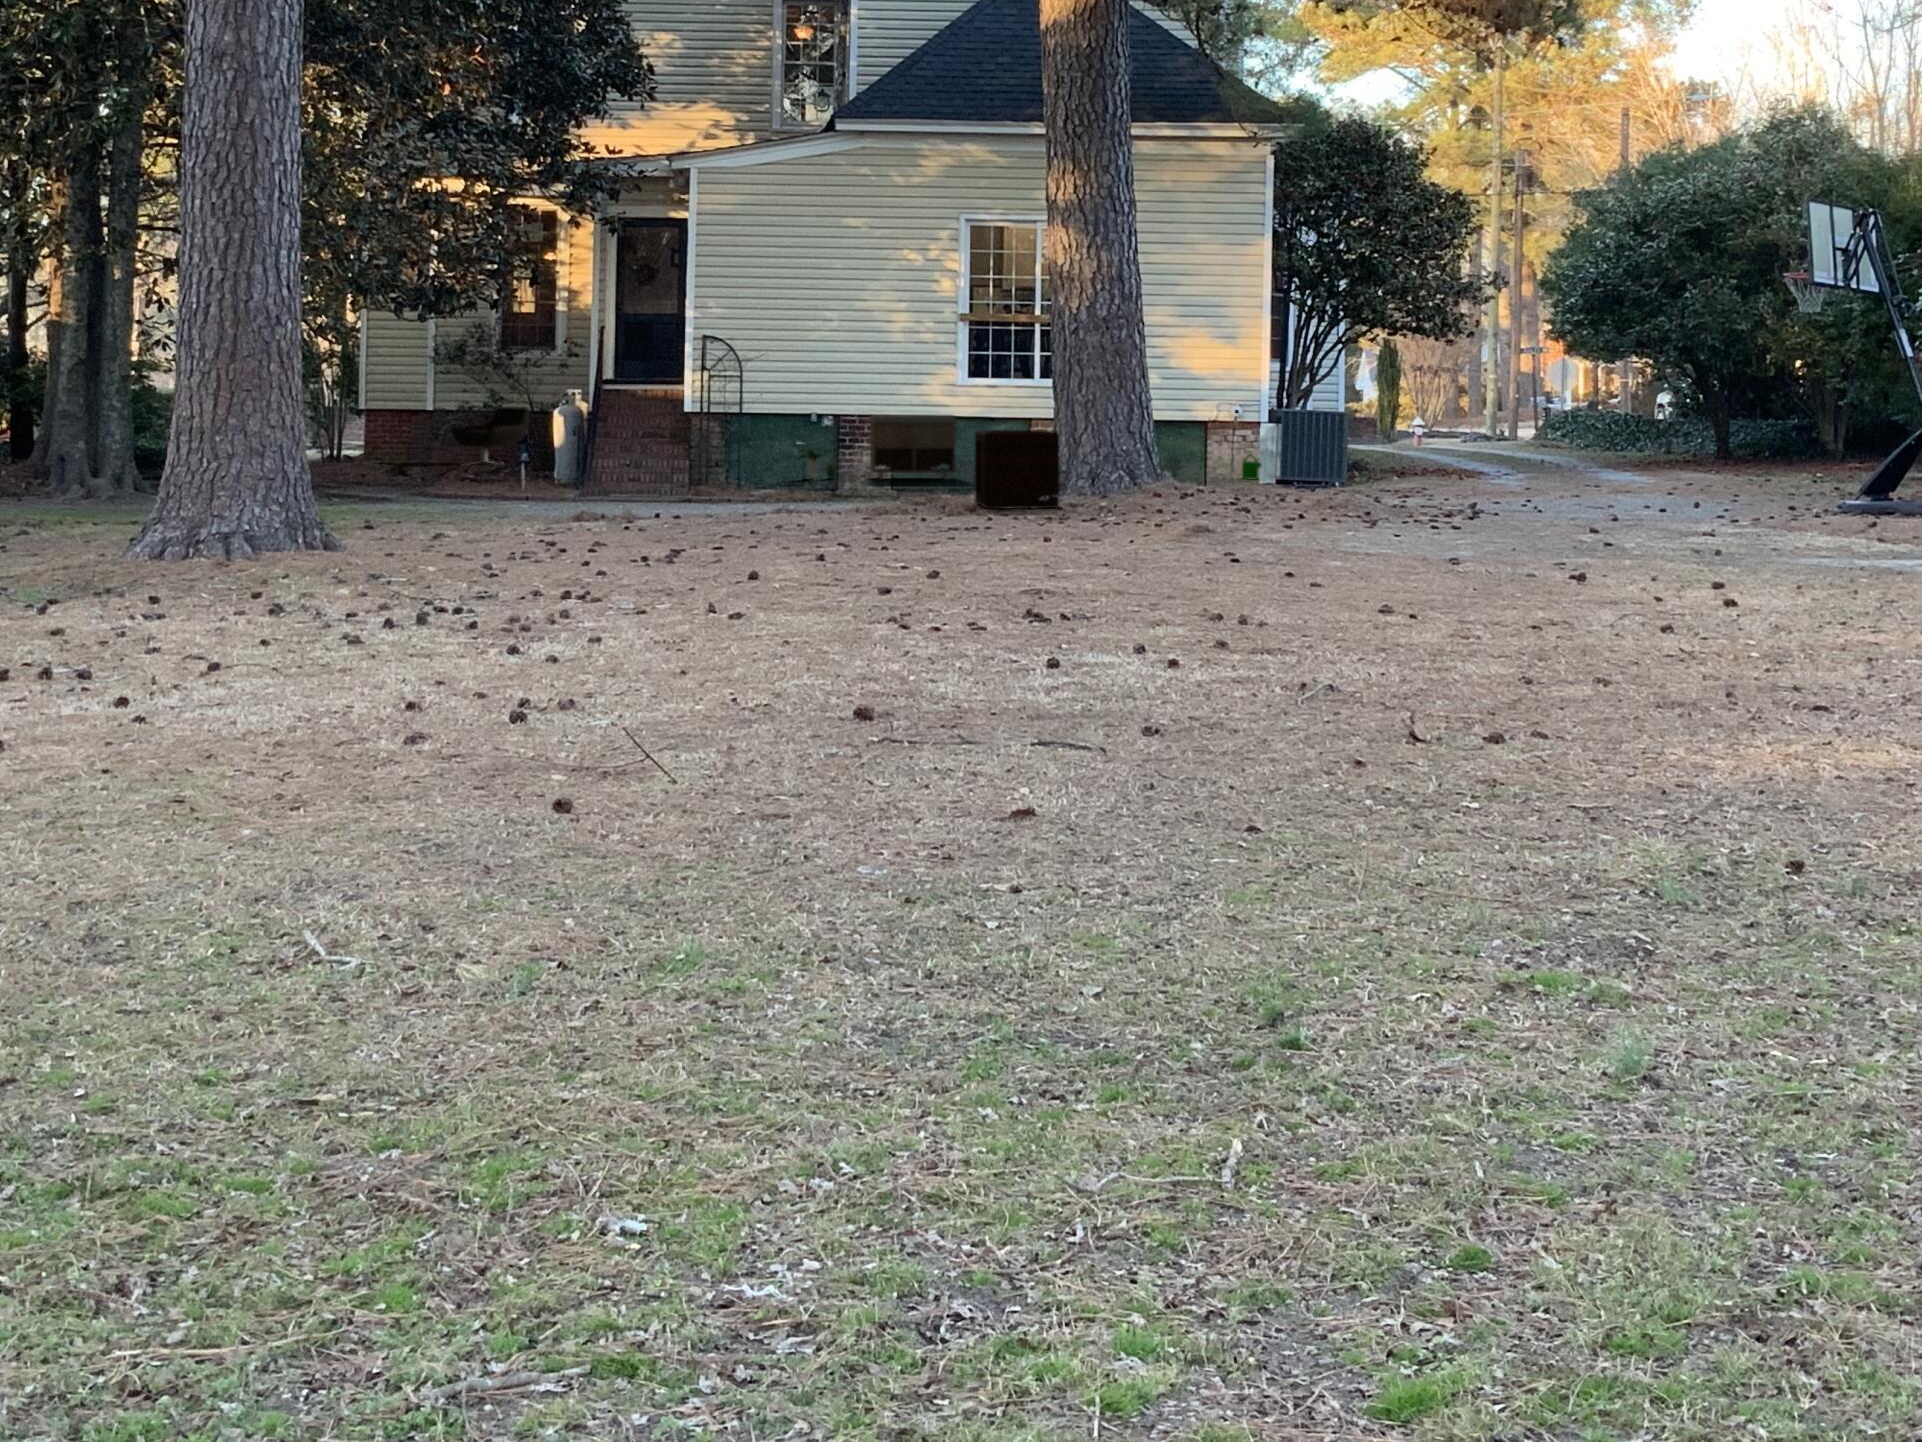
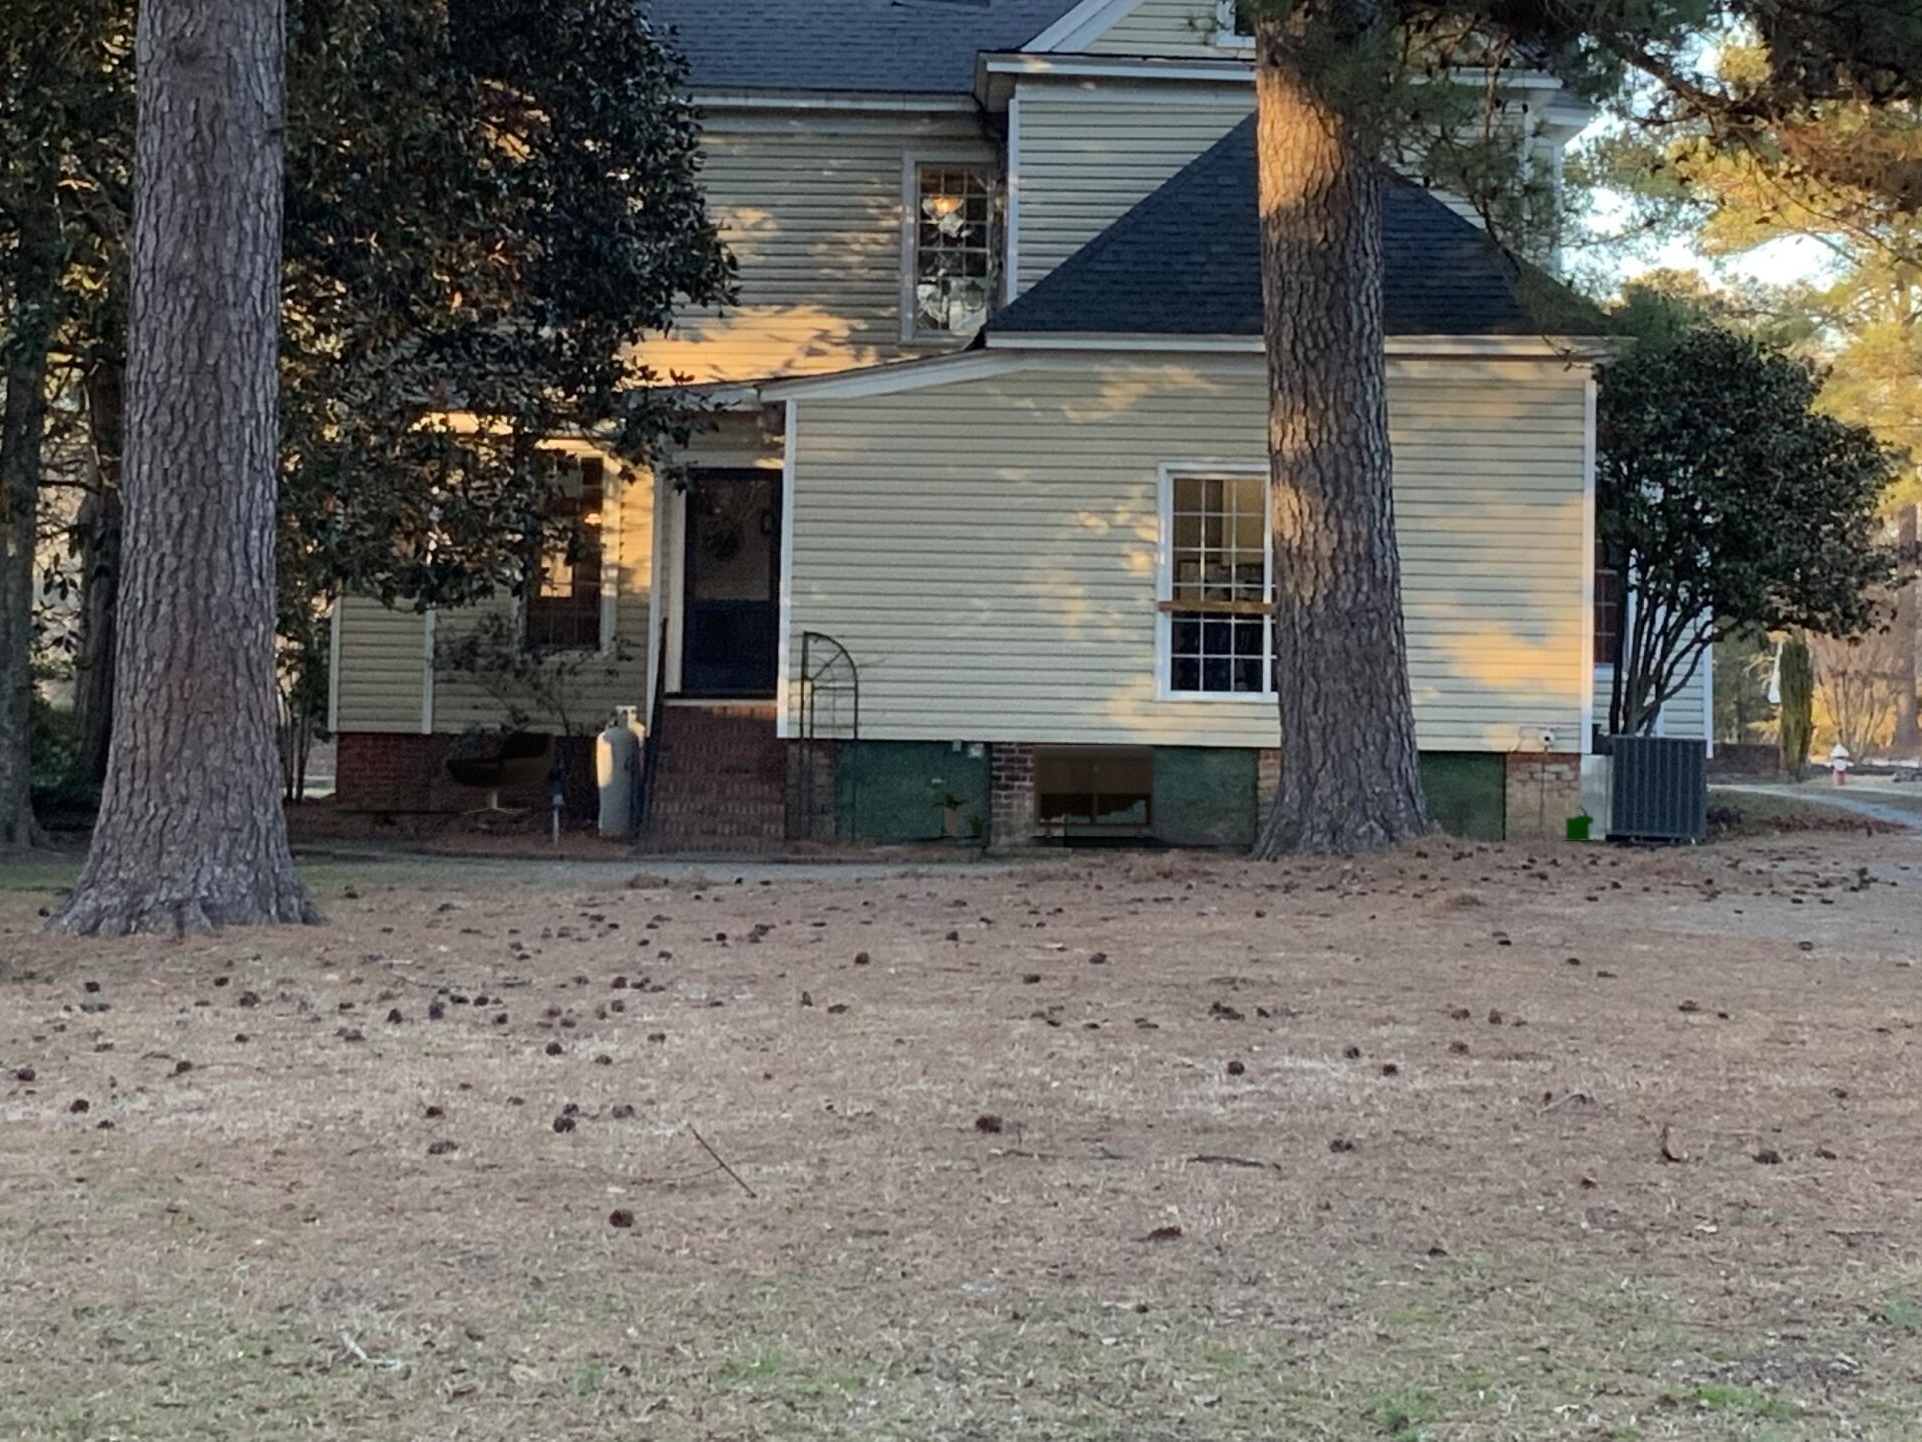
wooden crate: present [974,430,1060,509] -> none [1174,768,1292,879]

